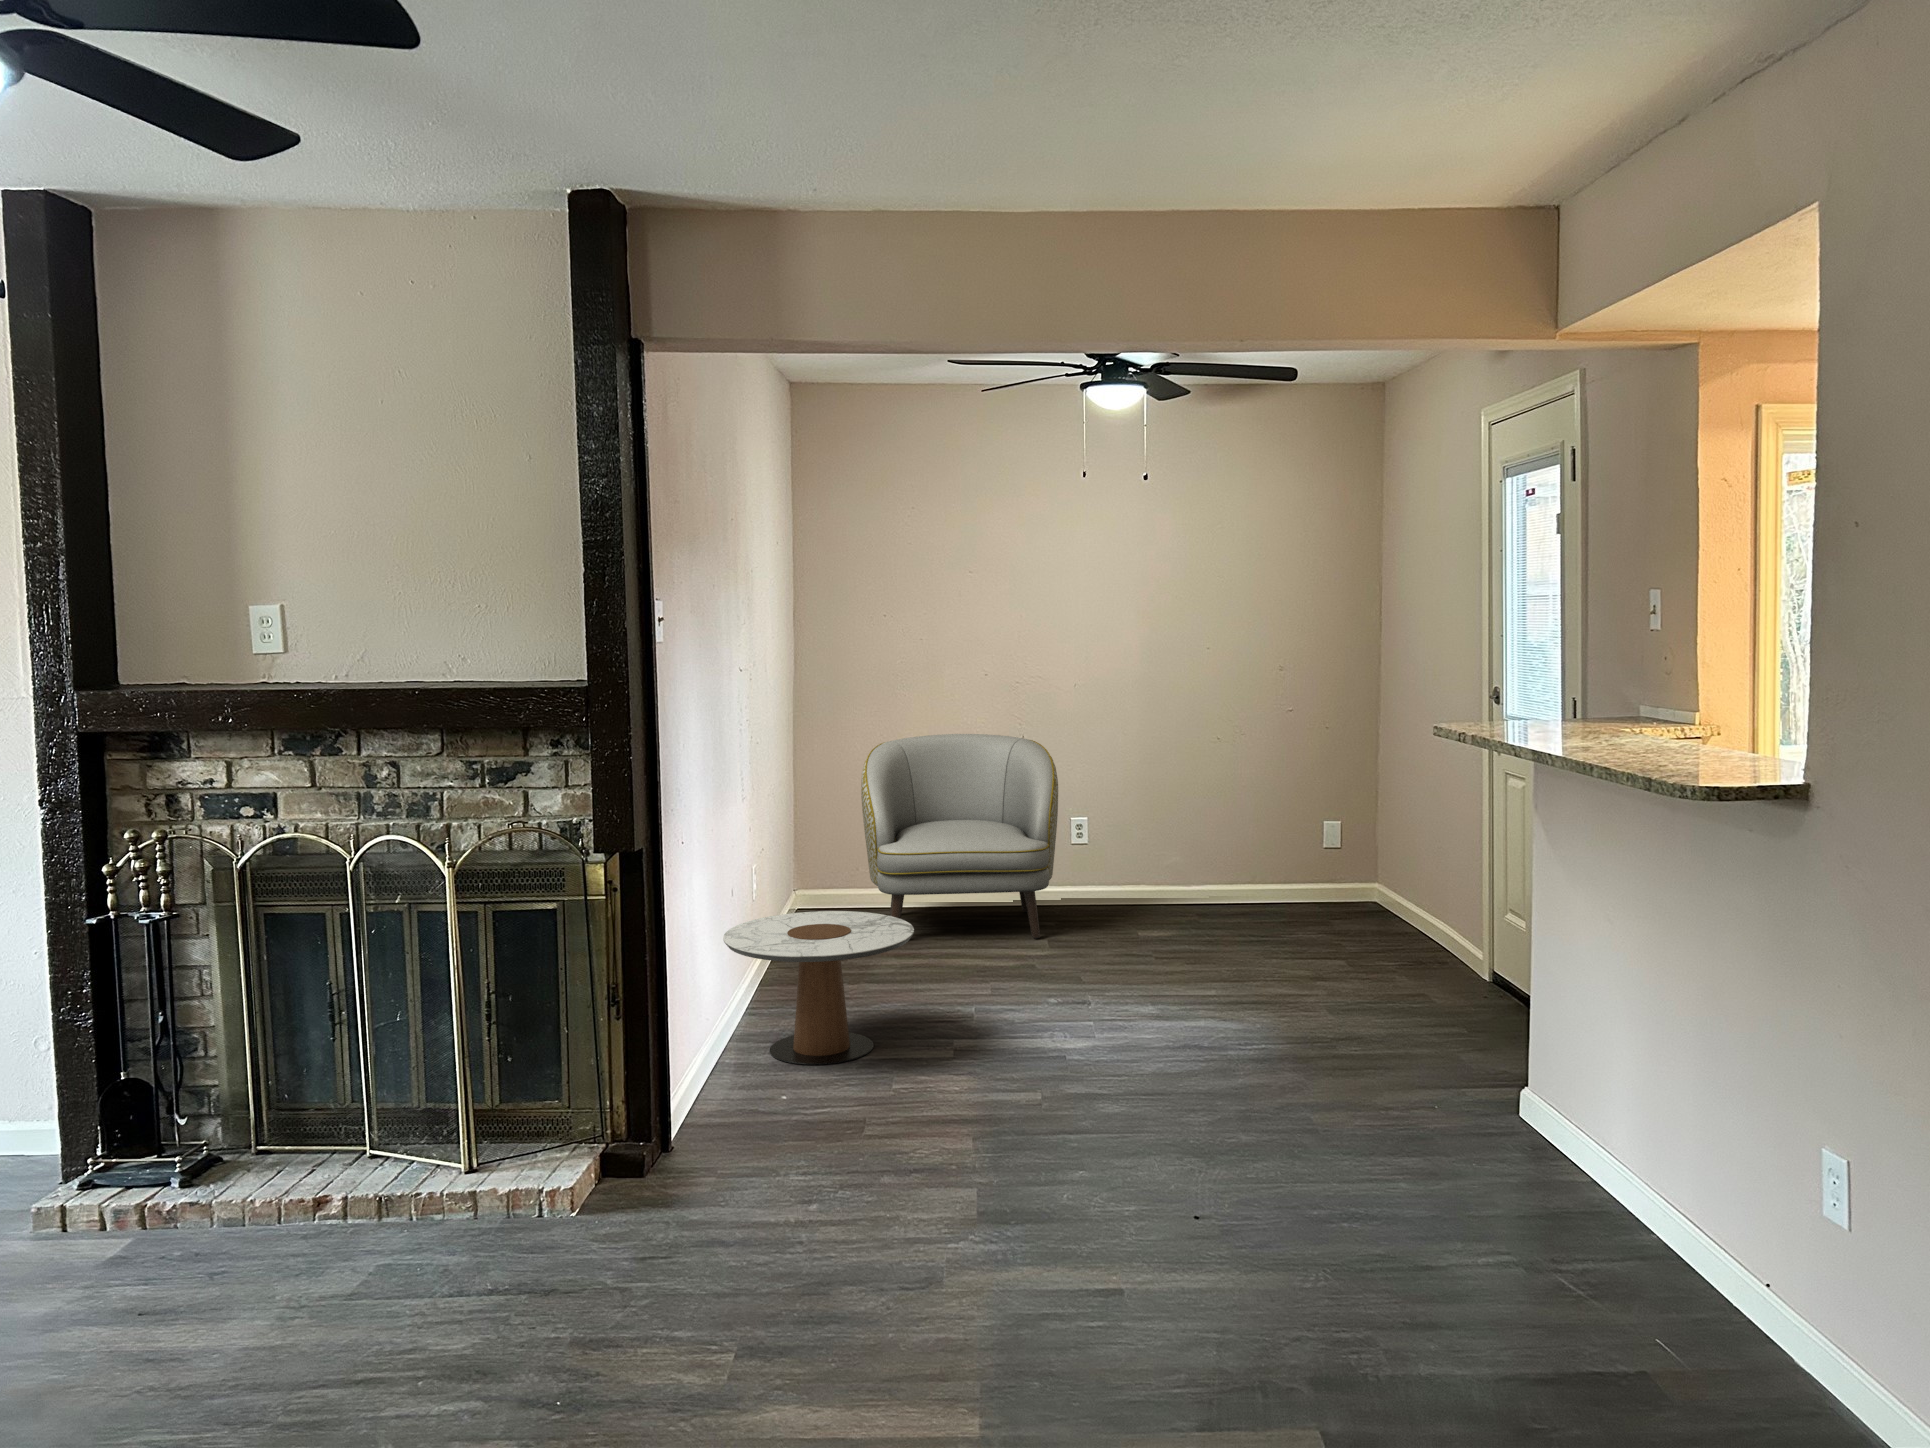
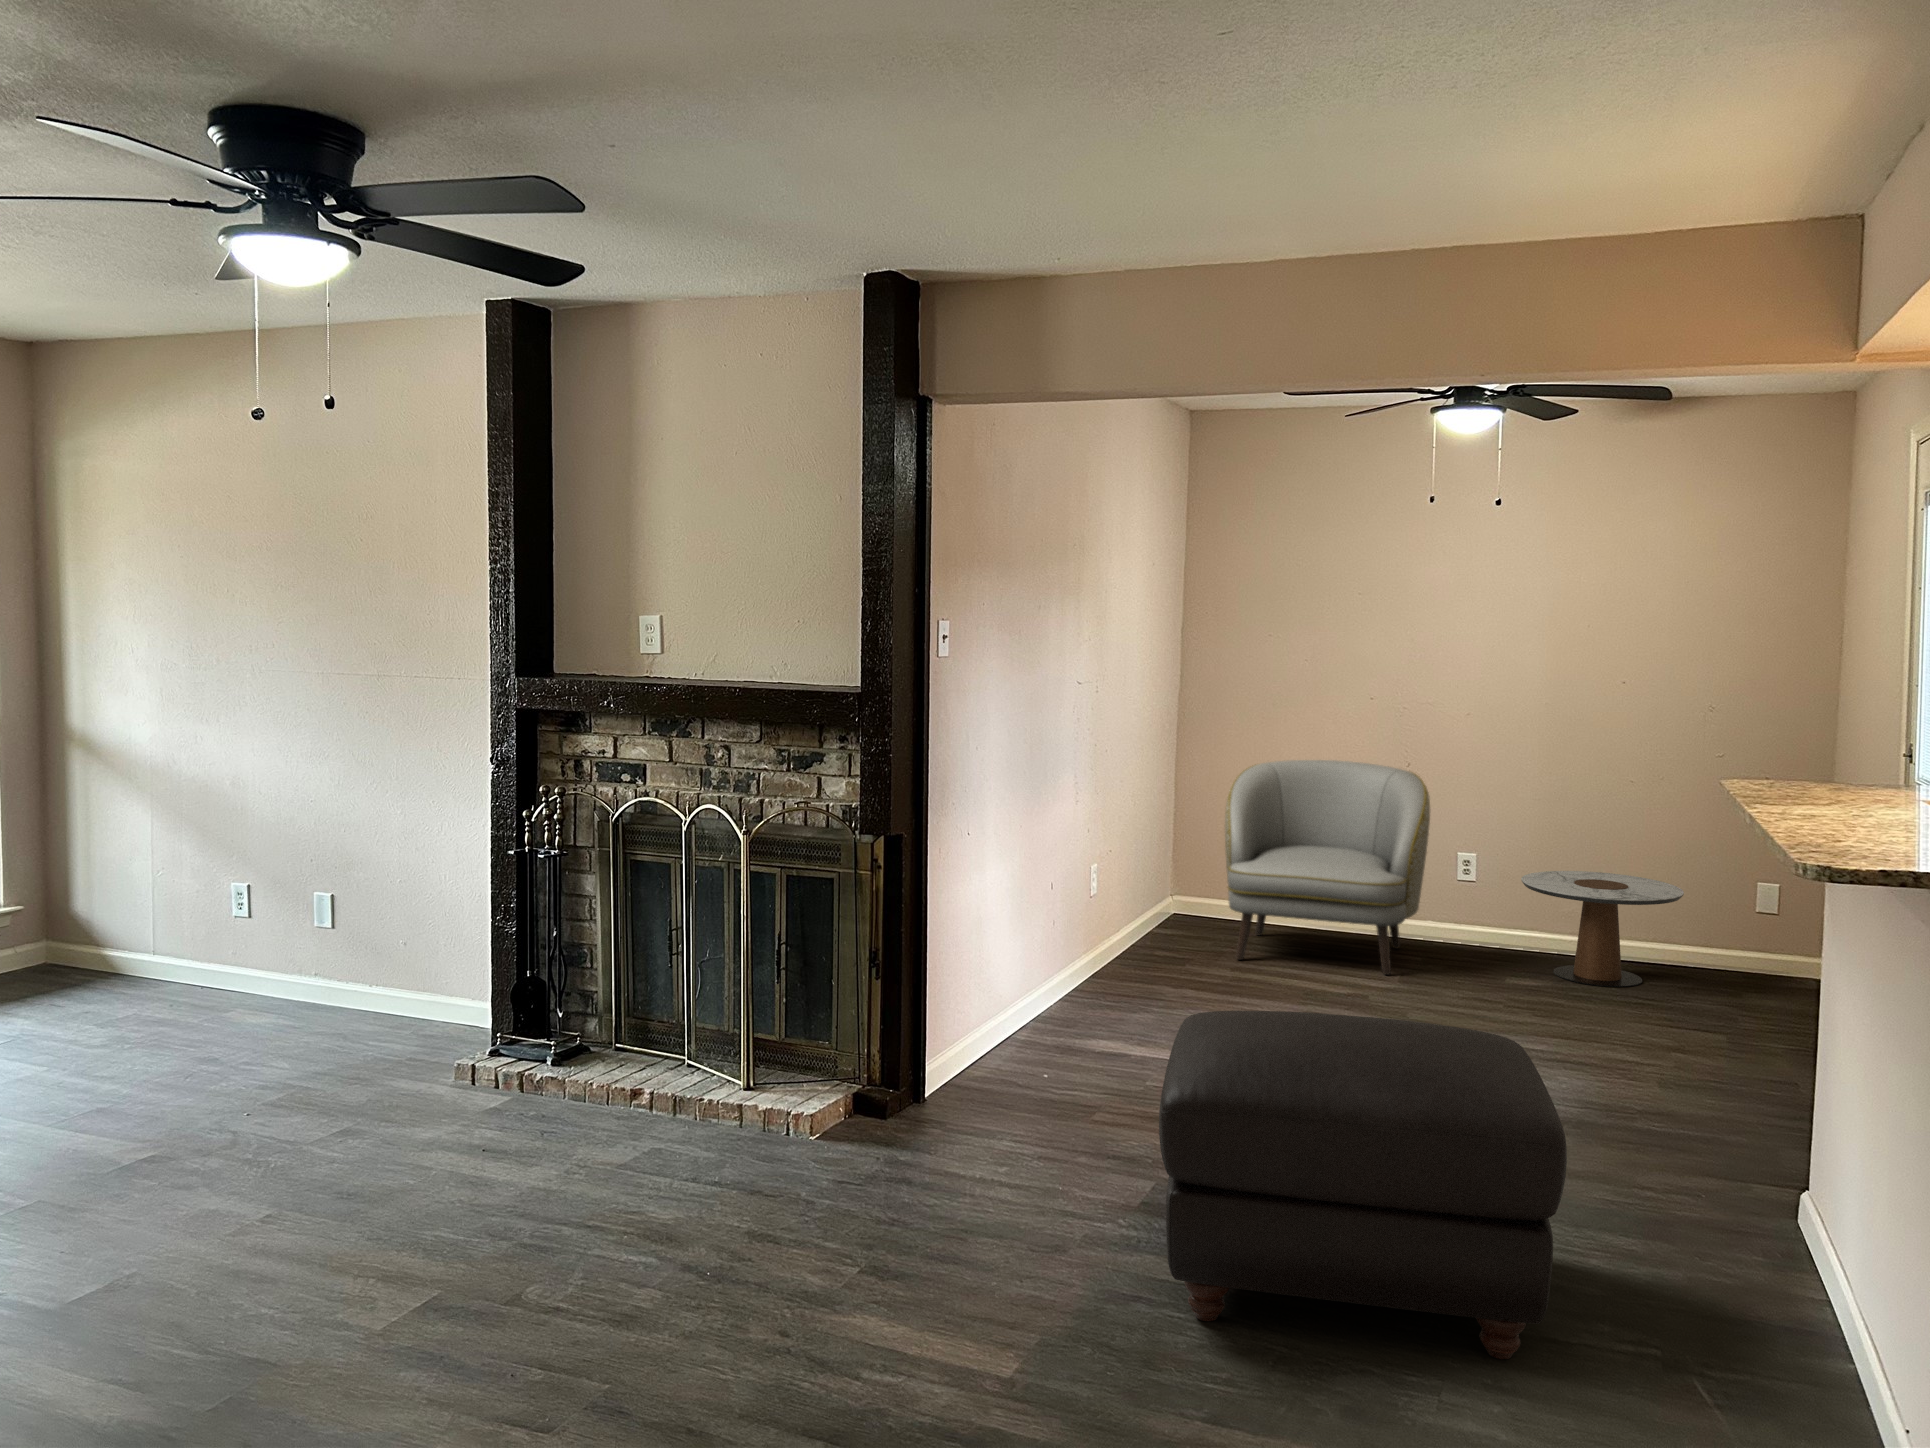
side table: present [723,911,914,1065] -> present [1521,871,1684,987]
ottoman: none [1013,977,1449,1318] -> present [1159,1011,1567,1359]

